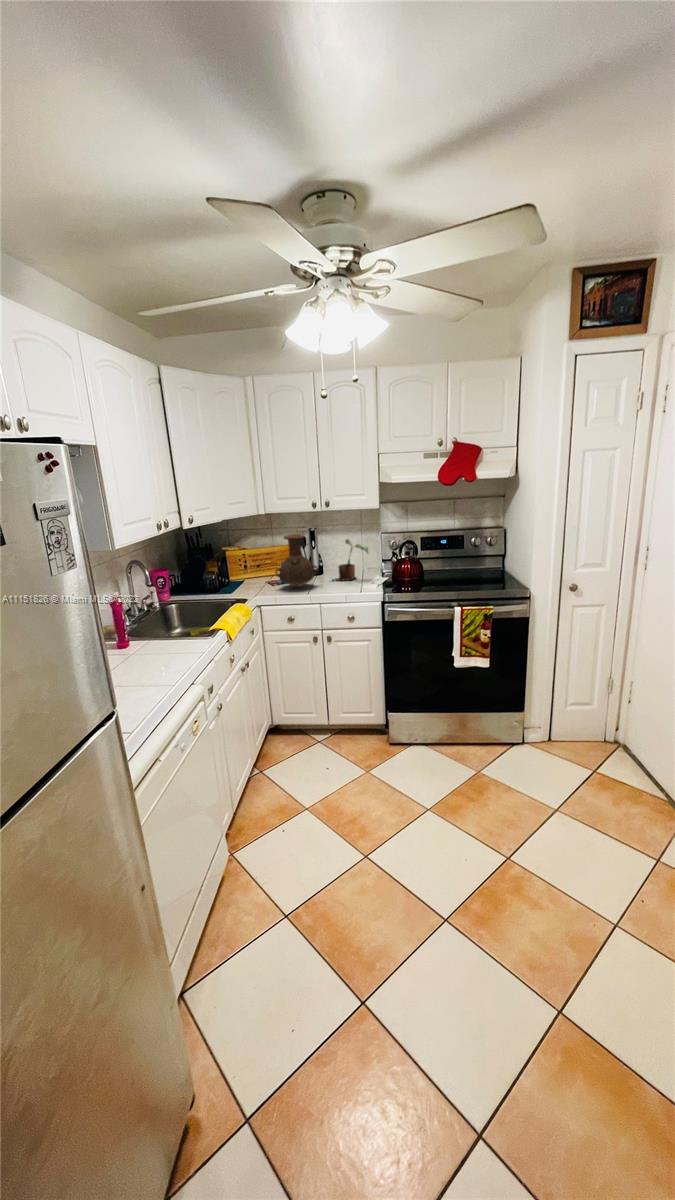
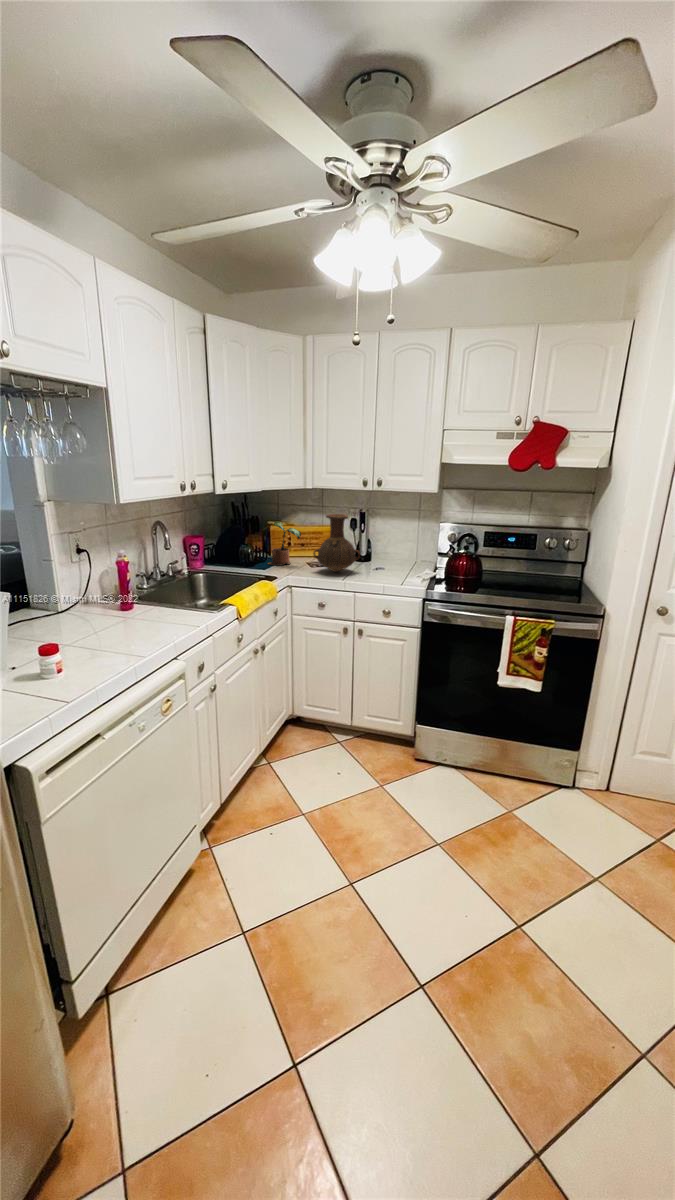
potted plant: present [336,539,368,581] -> present [268,521,301,565]

